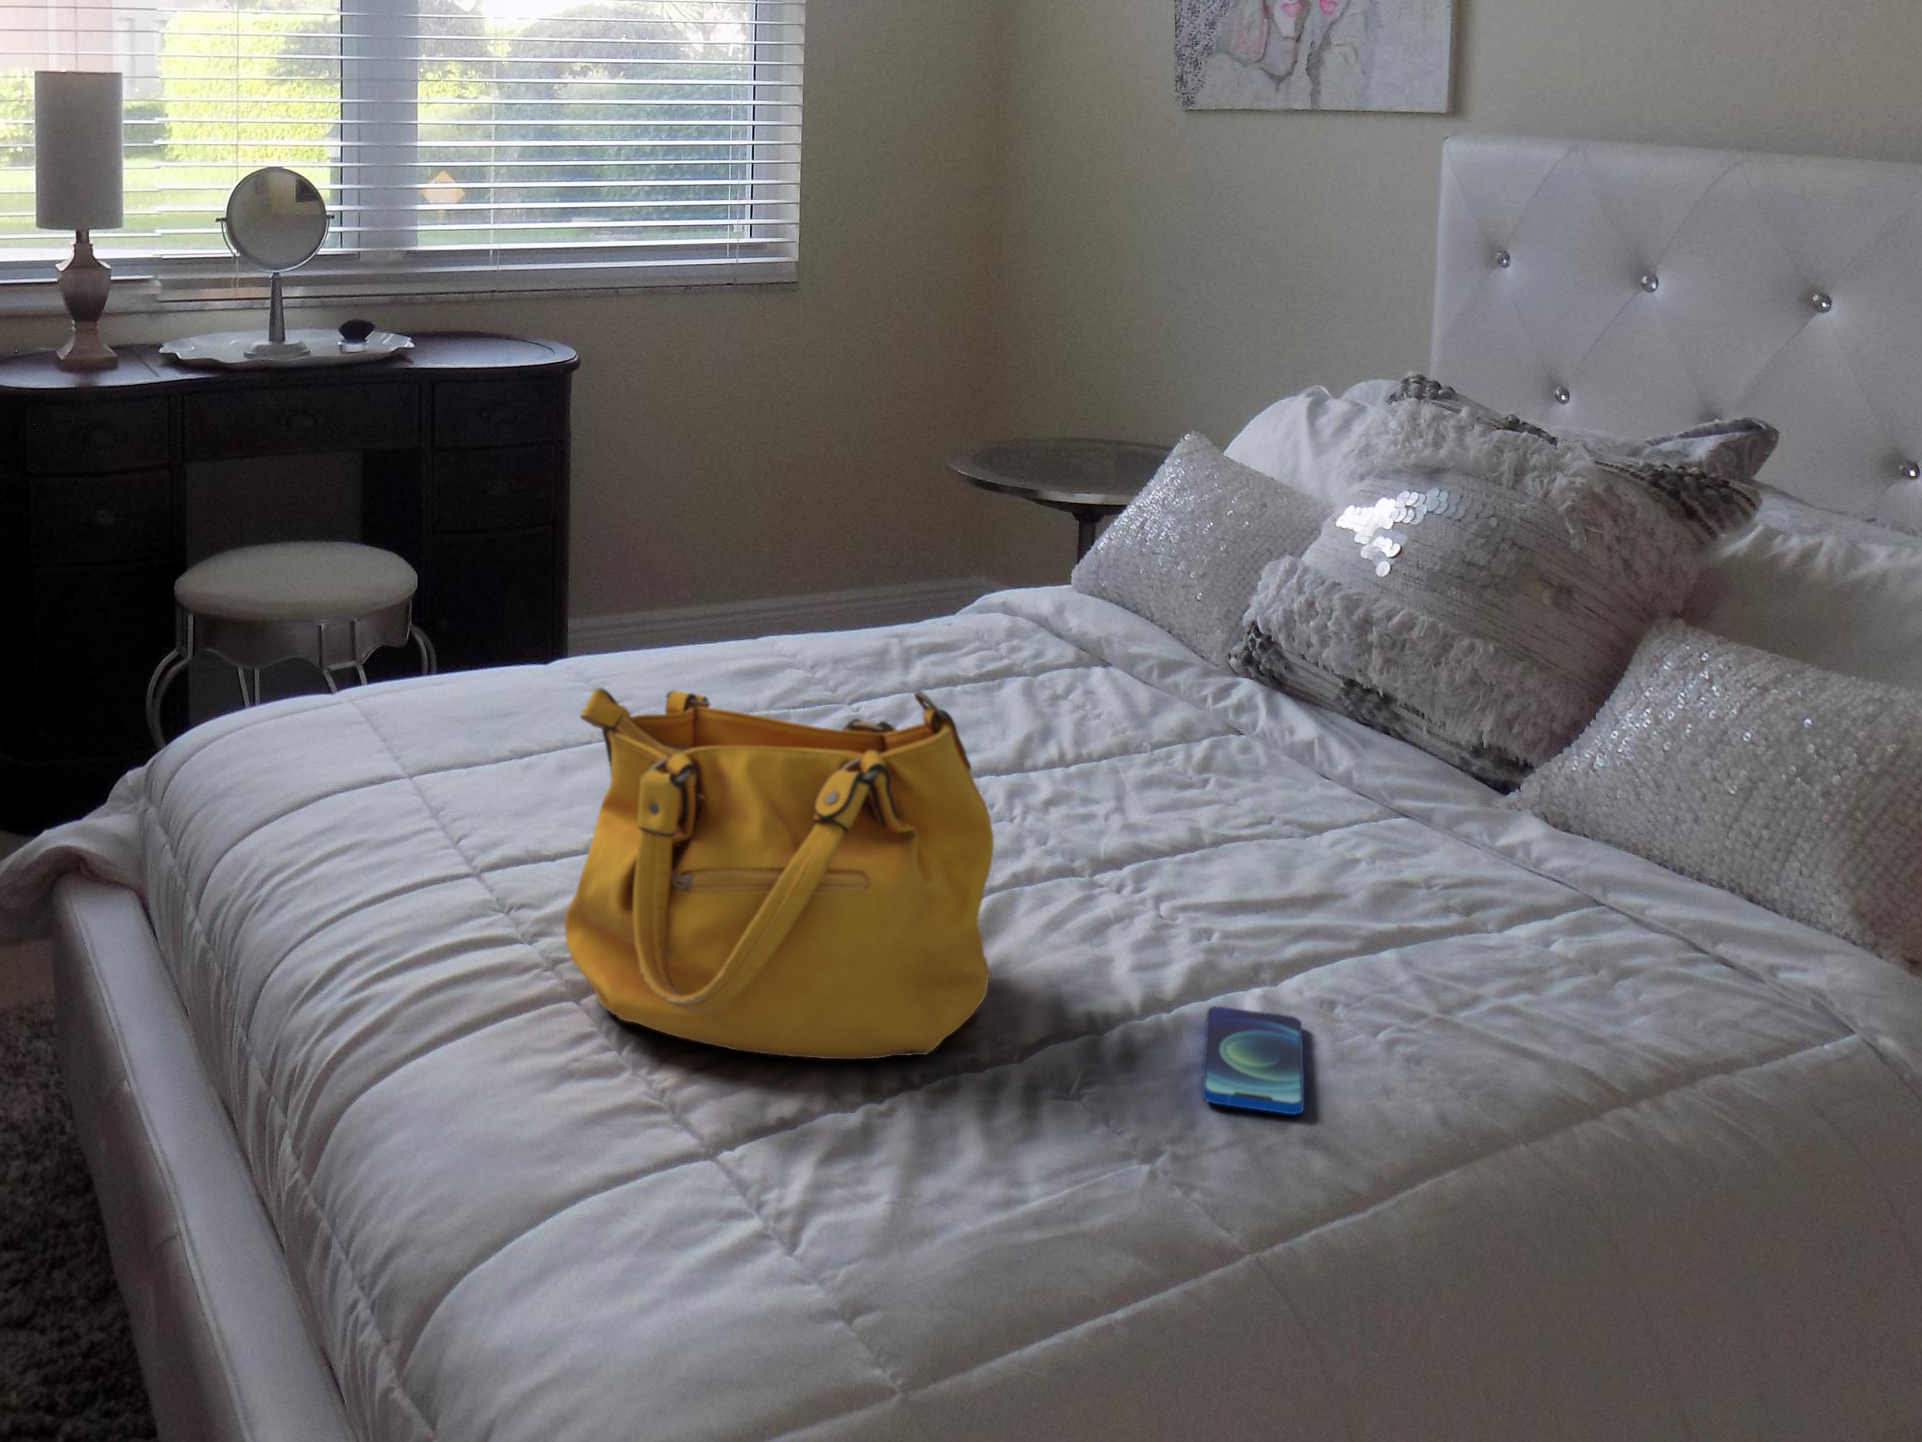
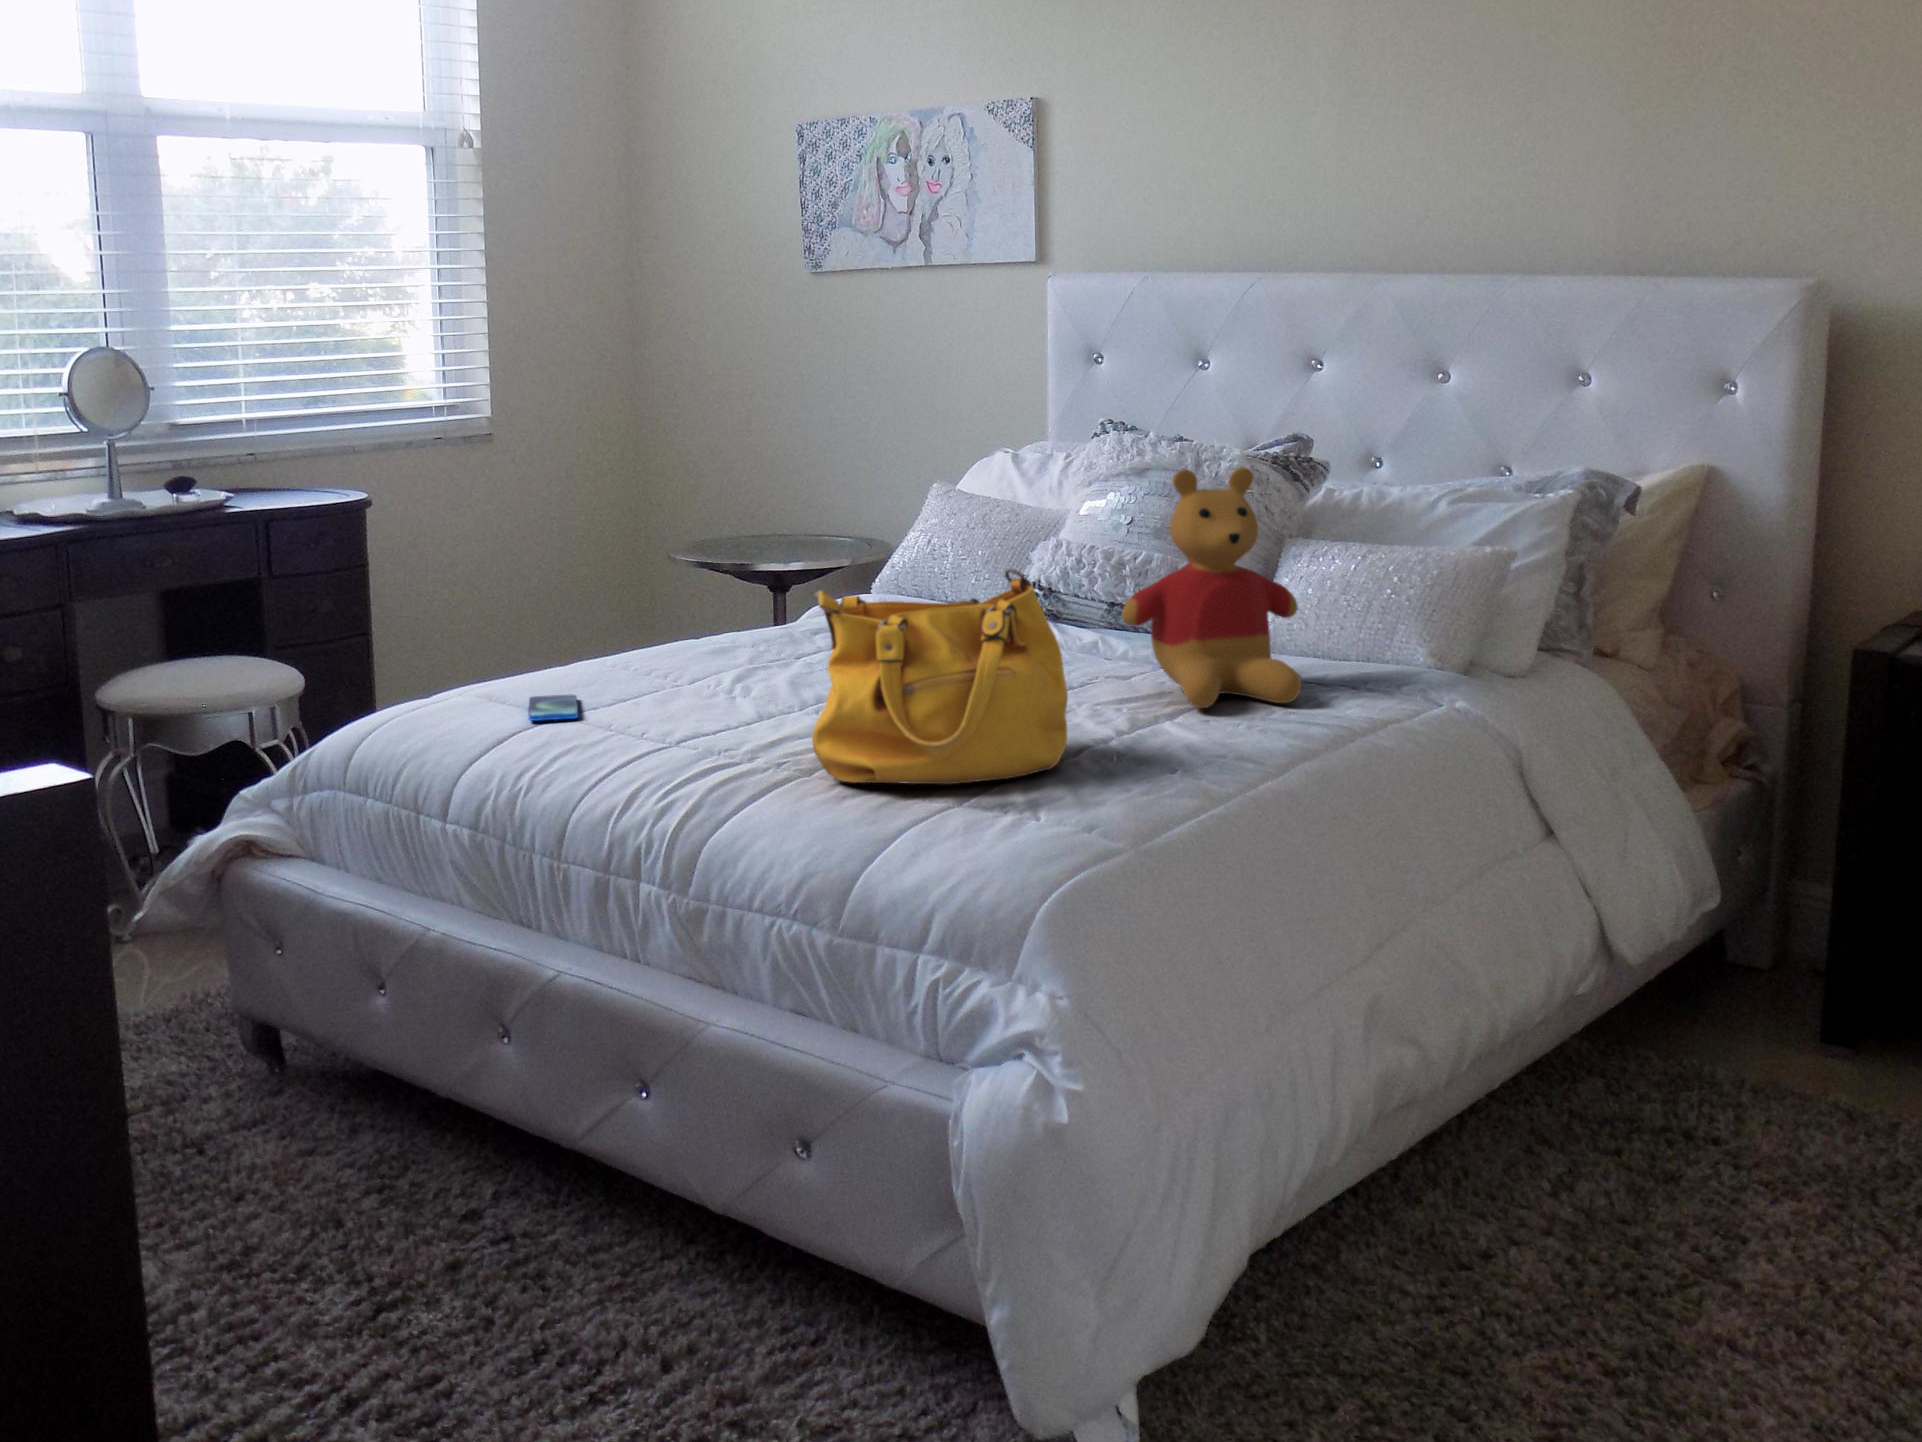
stuffed bear: none [1233,525,1561,967] -> present [1122,467,1301,708]
smartphone: present [1202,1007,1304,1114] -> present [528,695,578,721]

